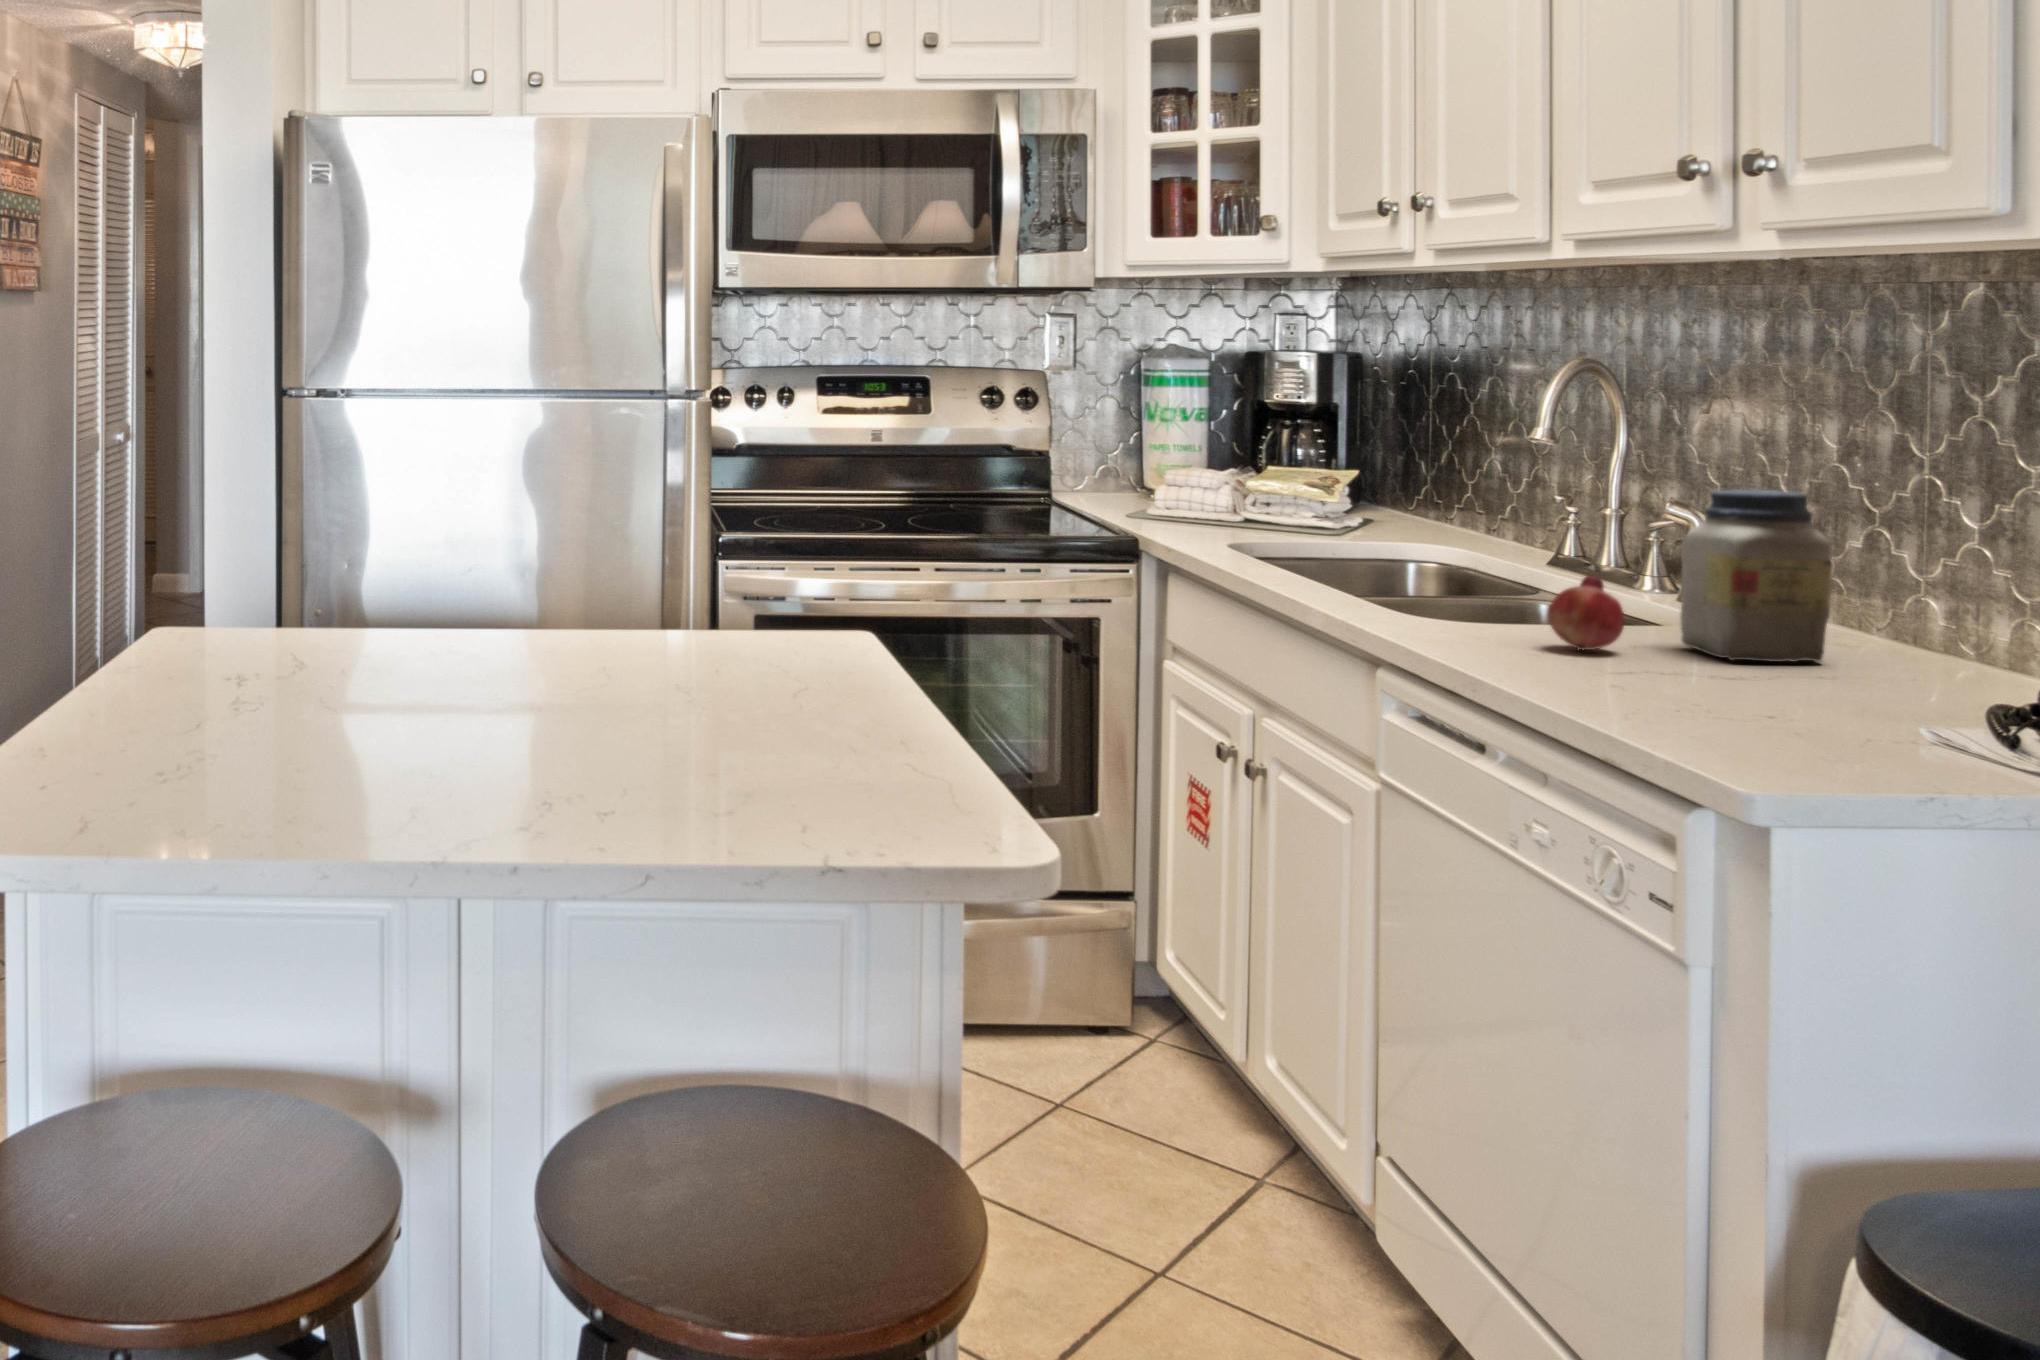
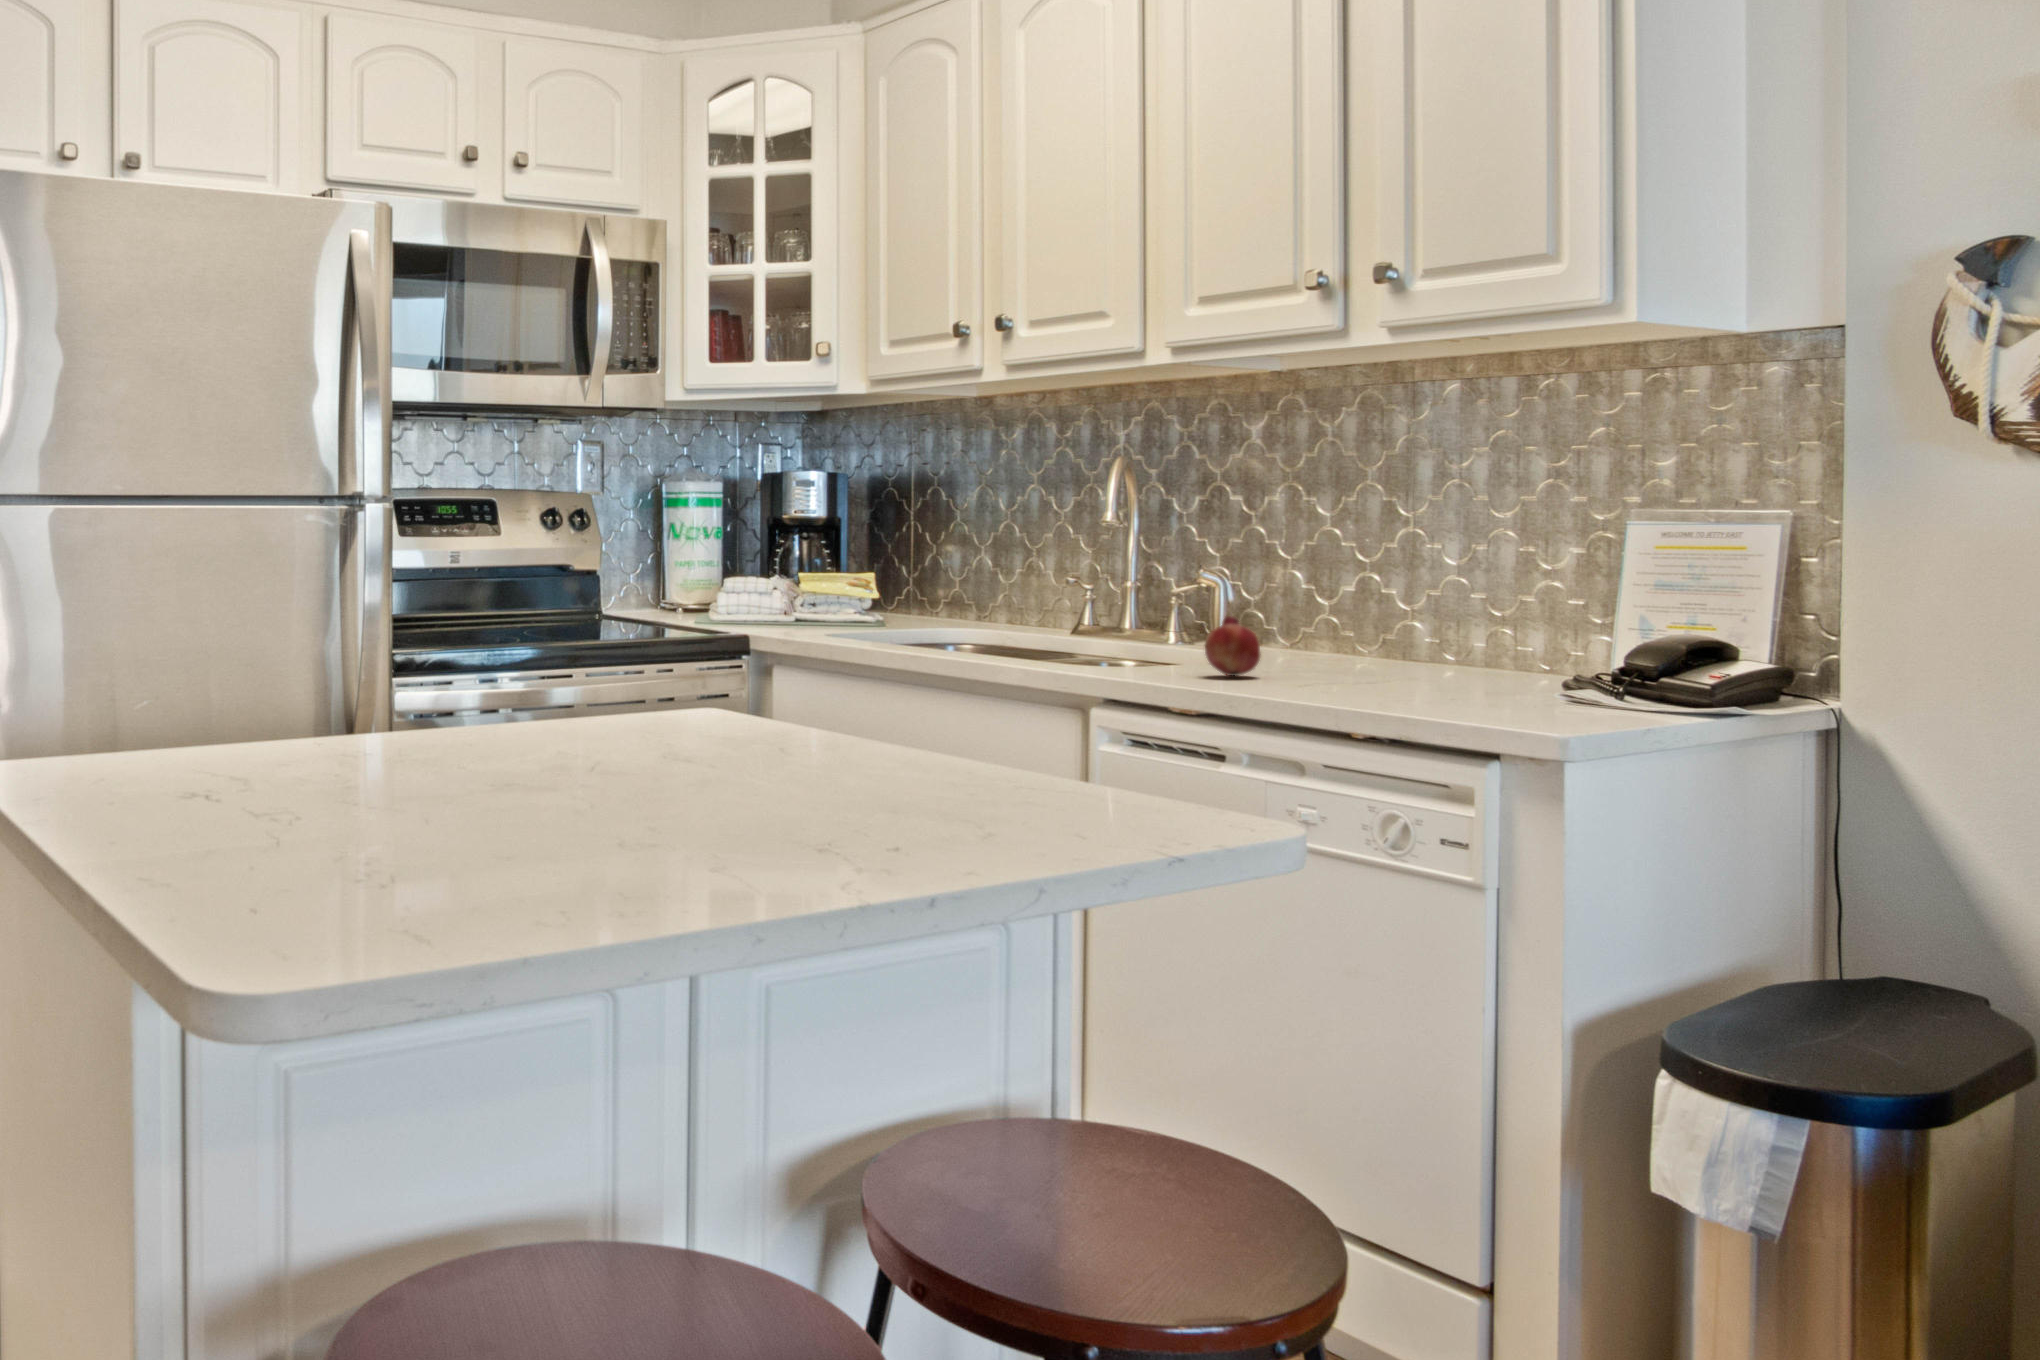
jar: present [1680,489,1833,662] -> none [1279,541,1385,674]

